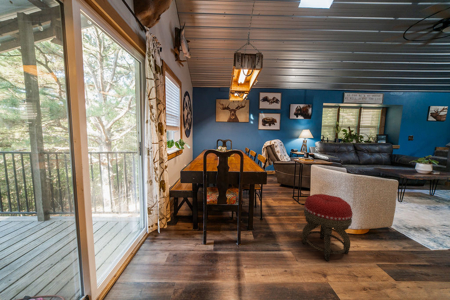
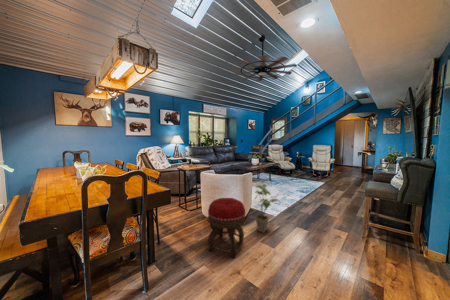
house plant: none [378,191,429,258] -> present [255,184,278,232]

